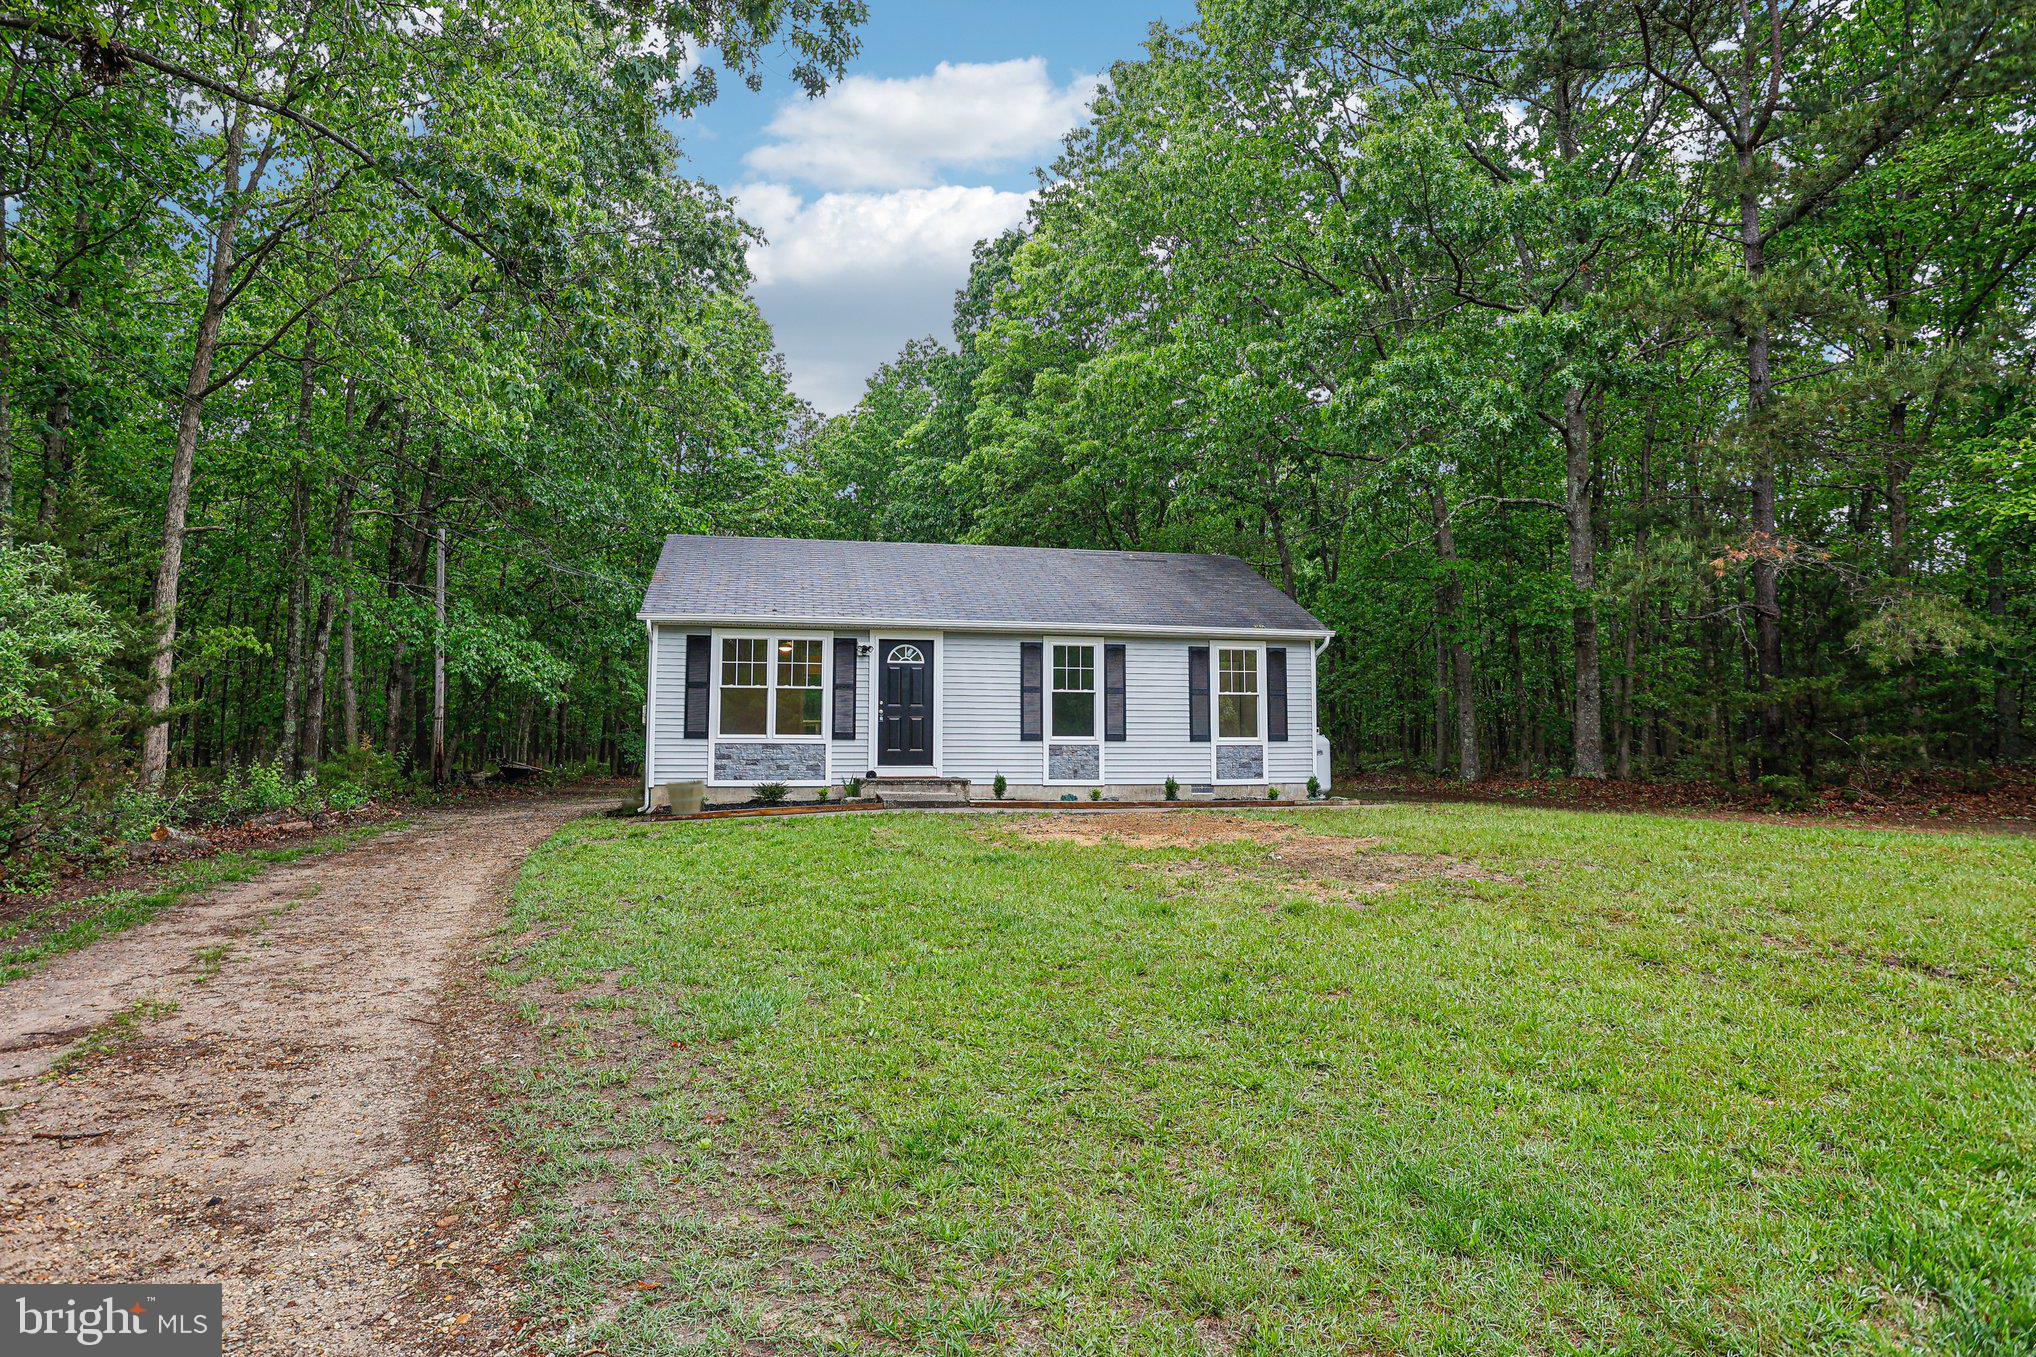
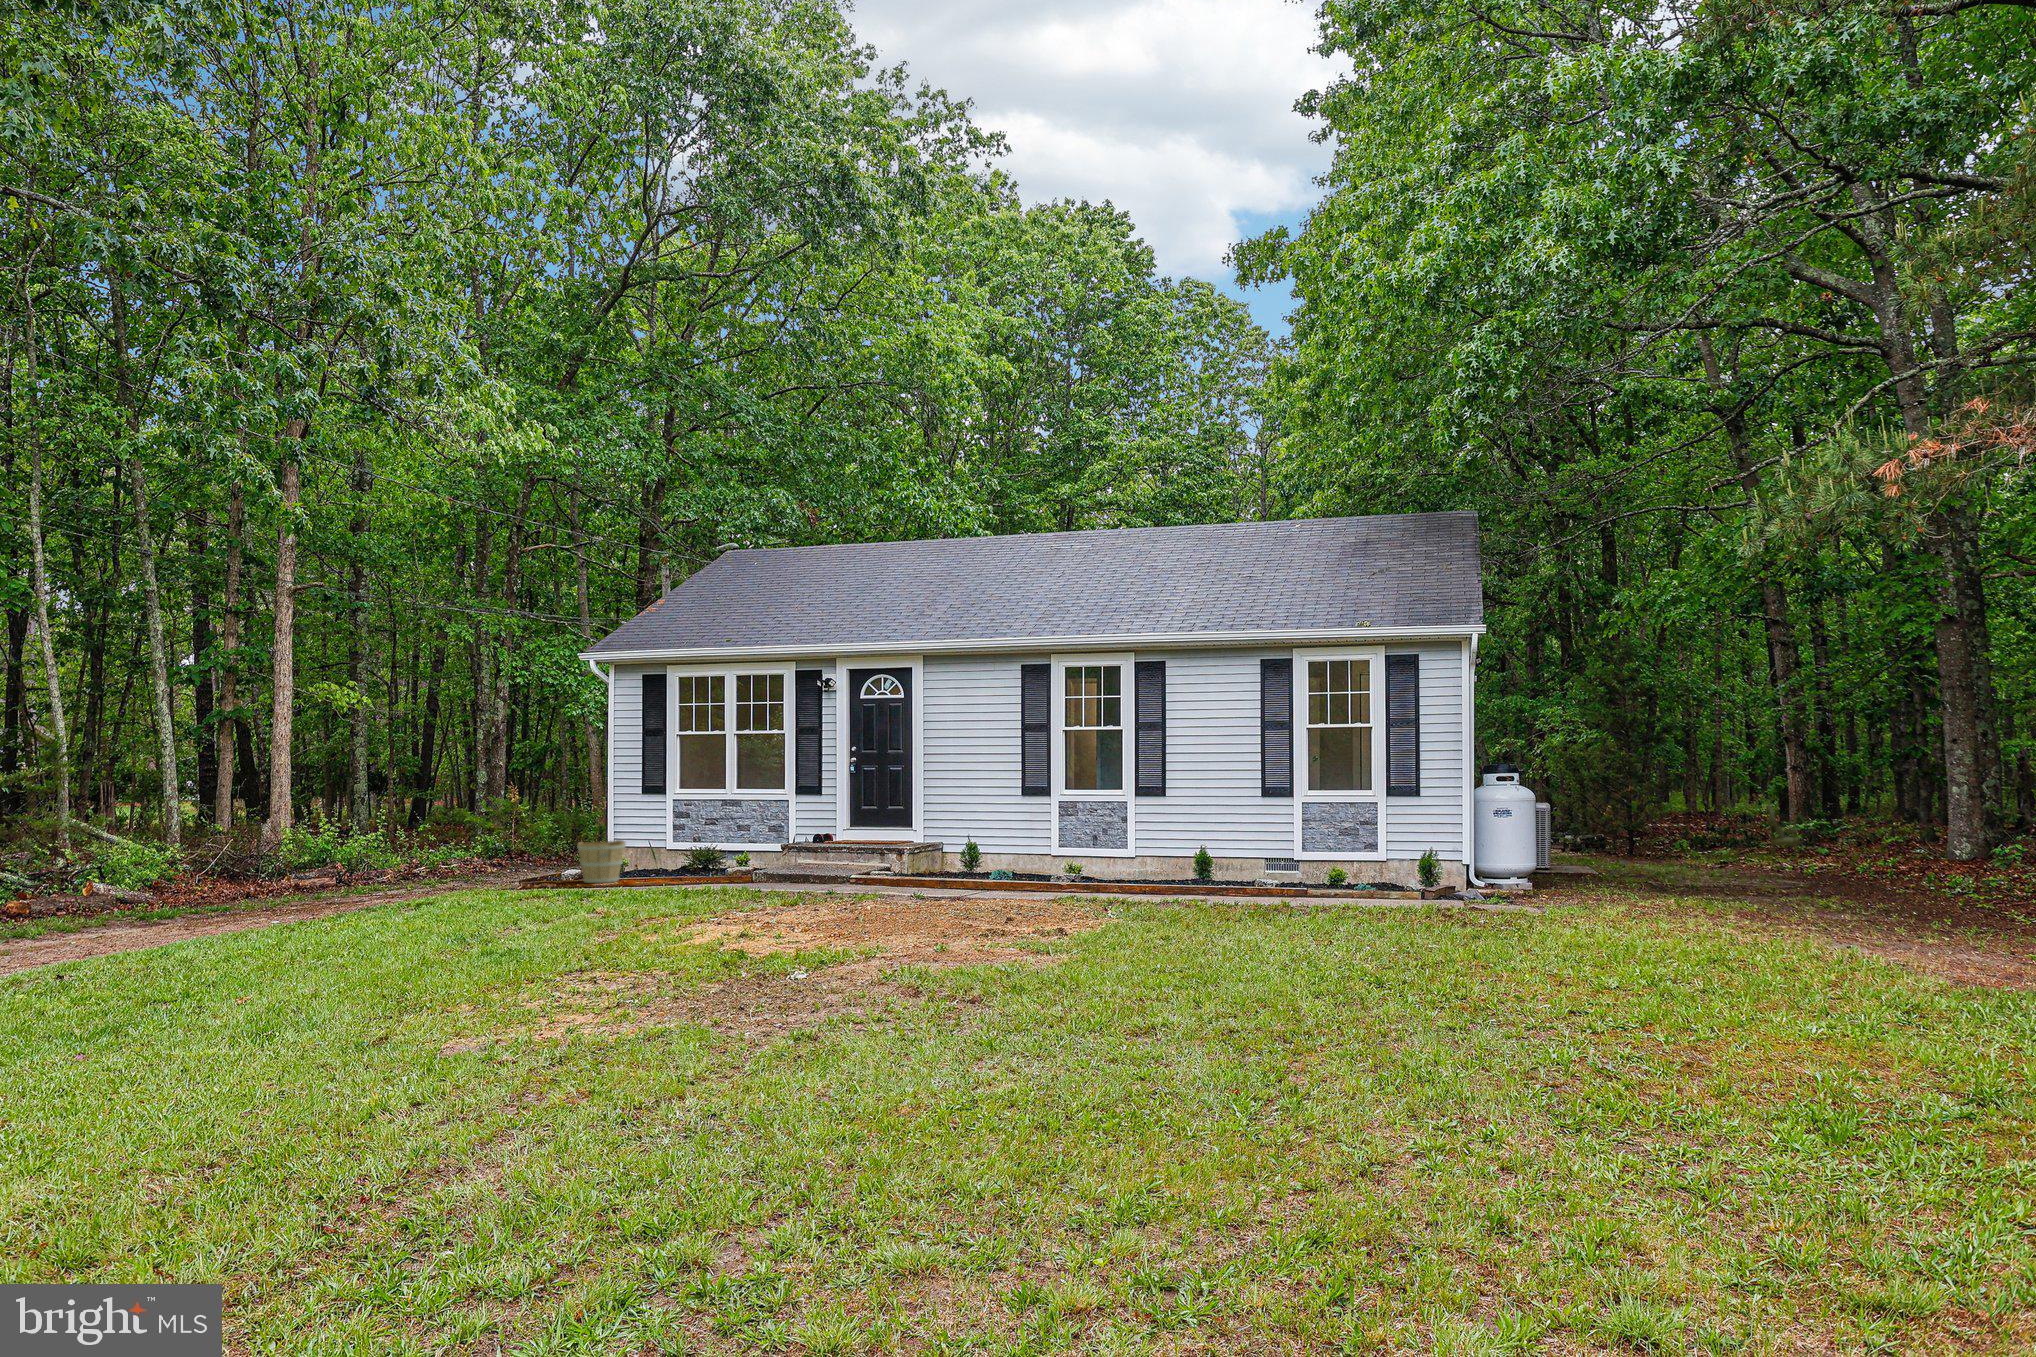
armchair: present [621,767,647,816] -> present [1768,802,1800,855]

